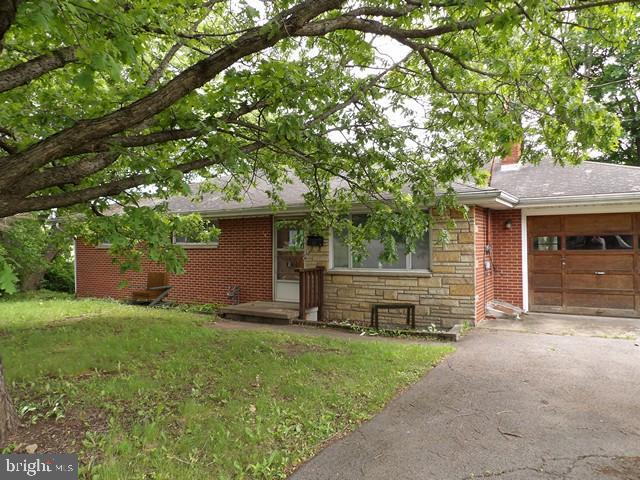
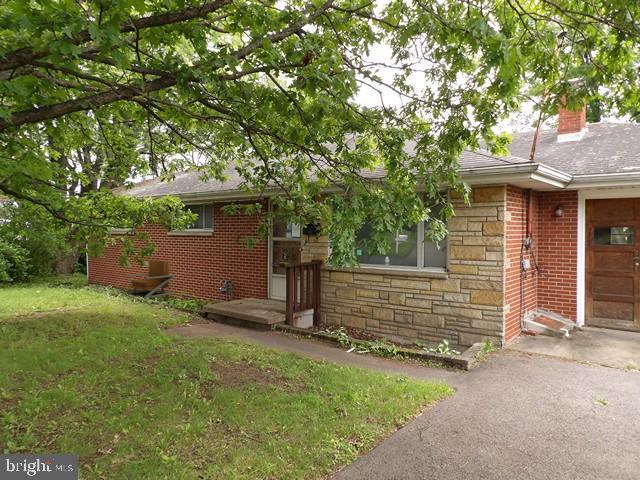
bench: present [371,303,415,329] -> none [367,310,423,344]

